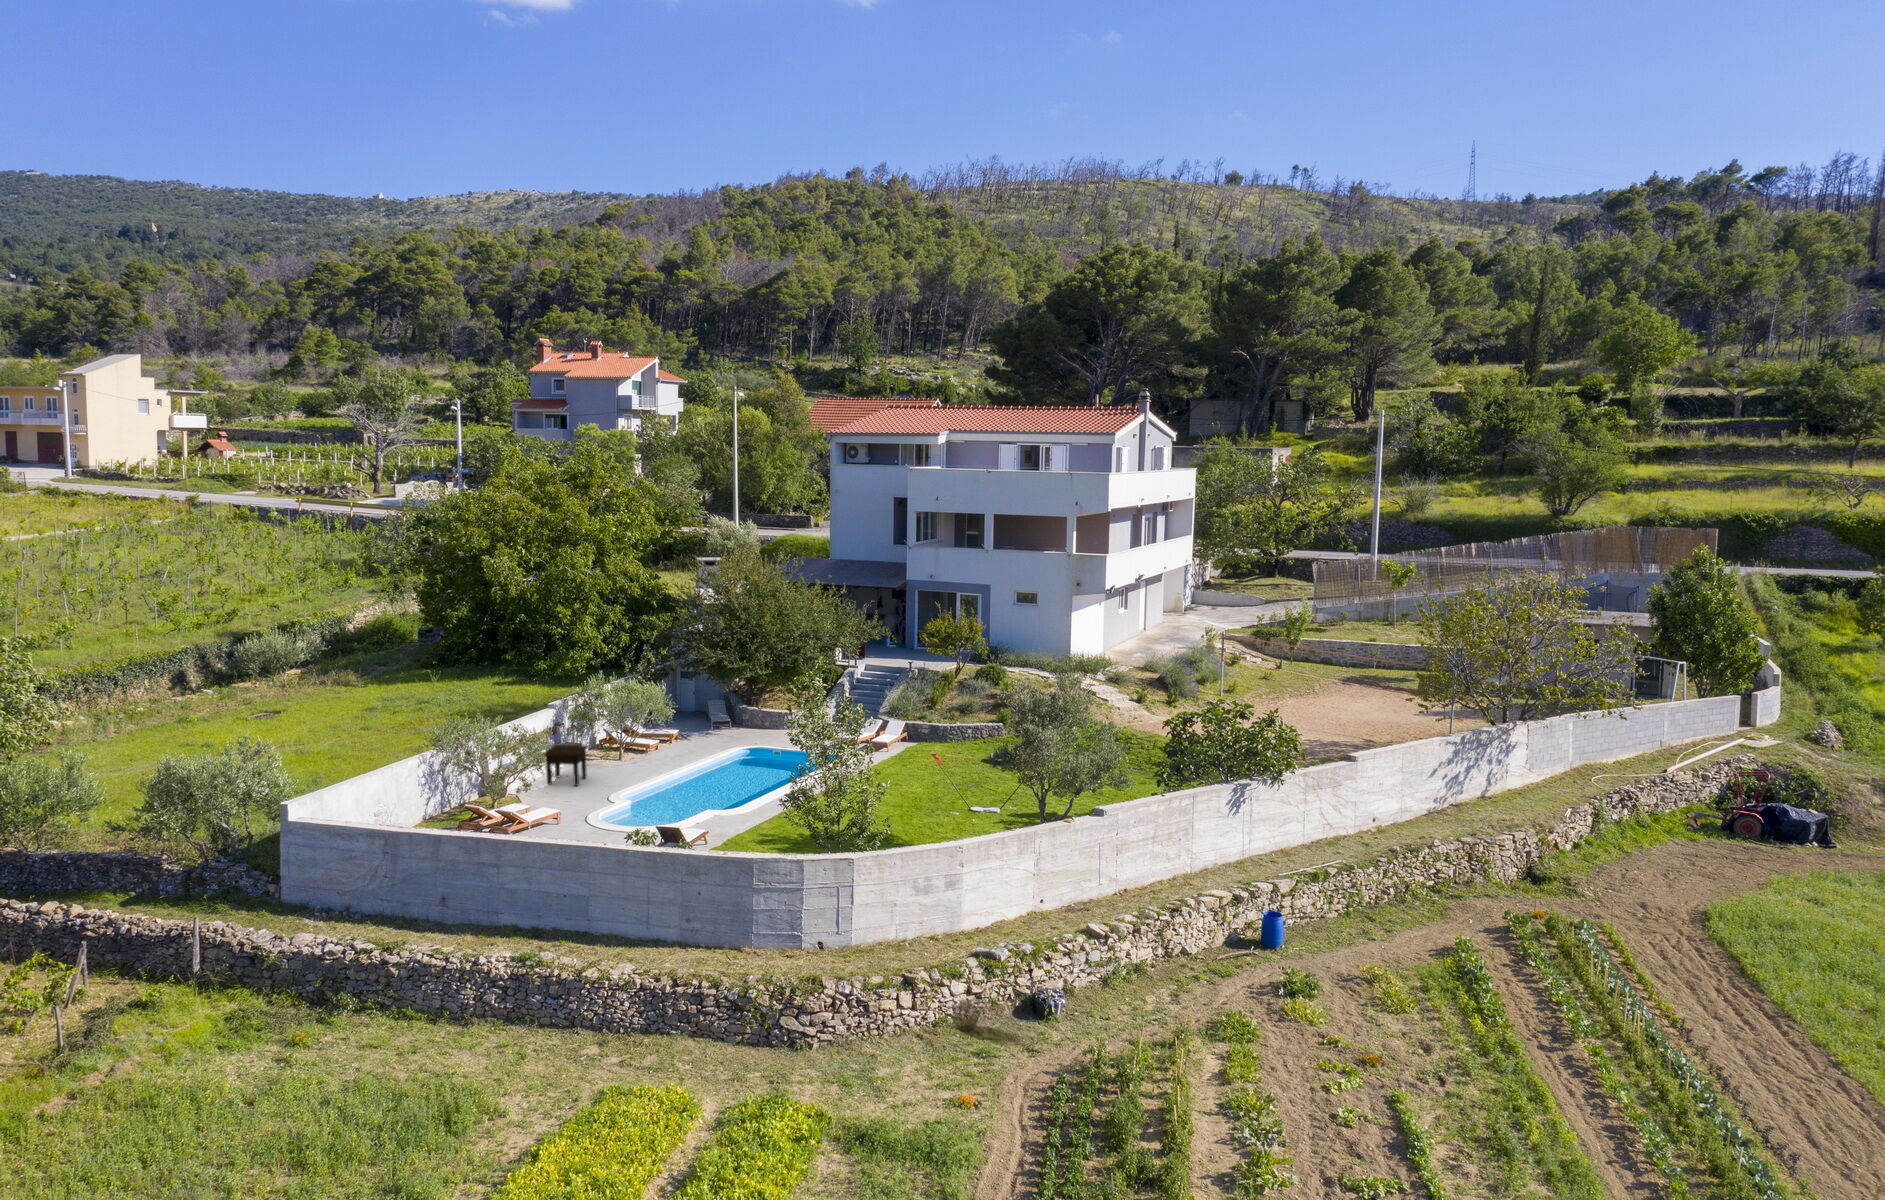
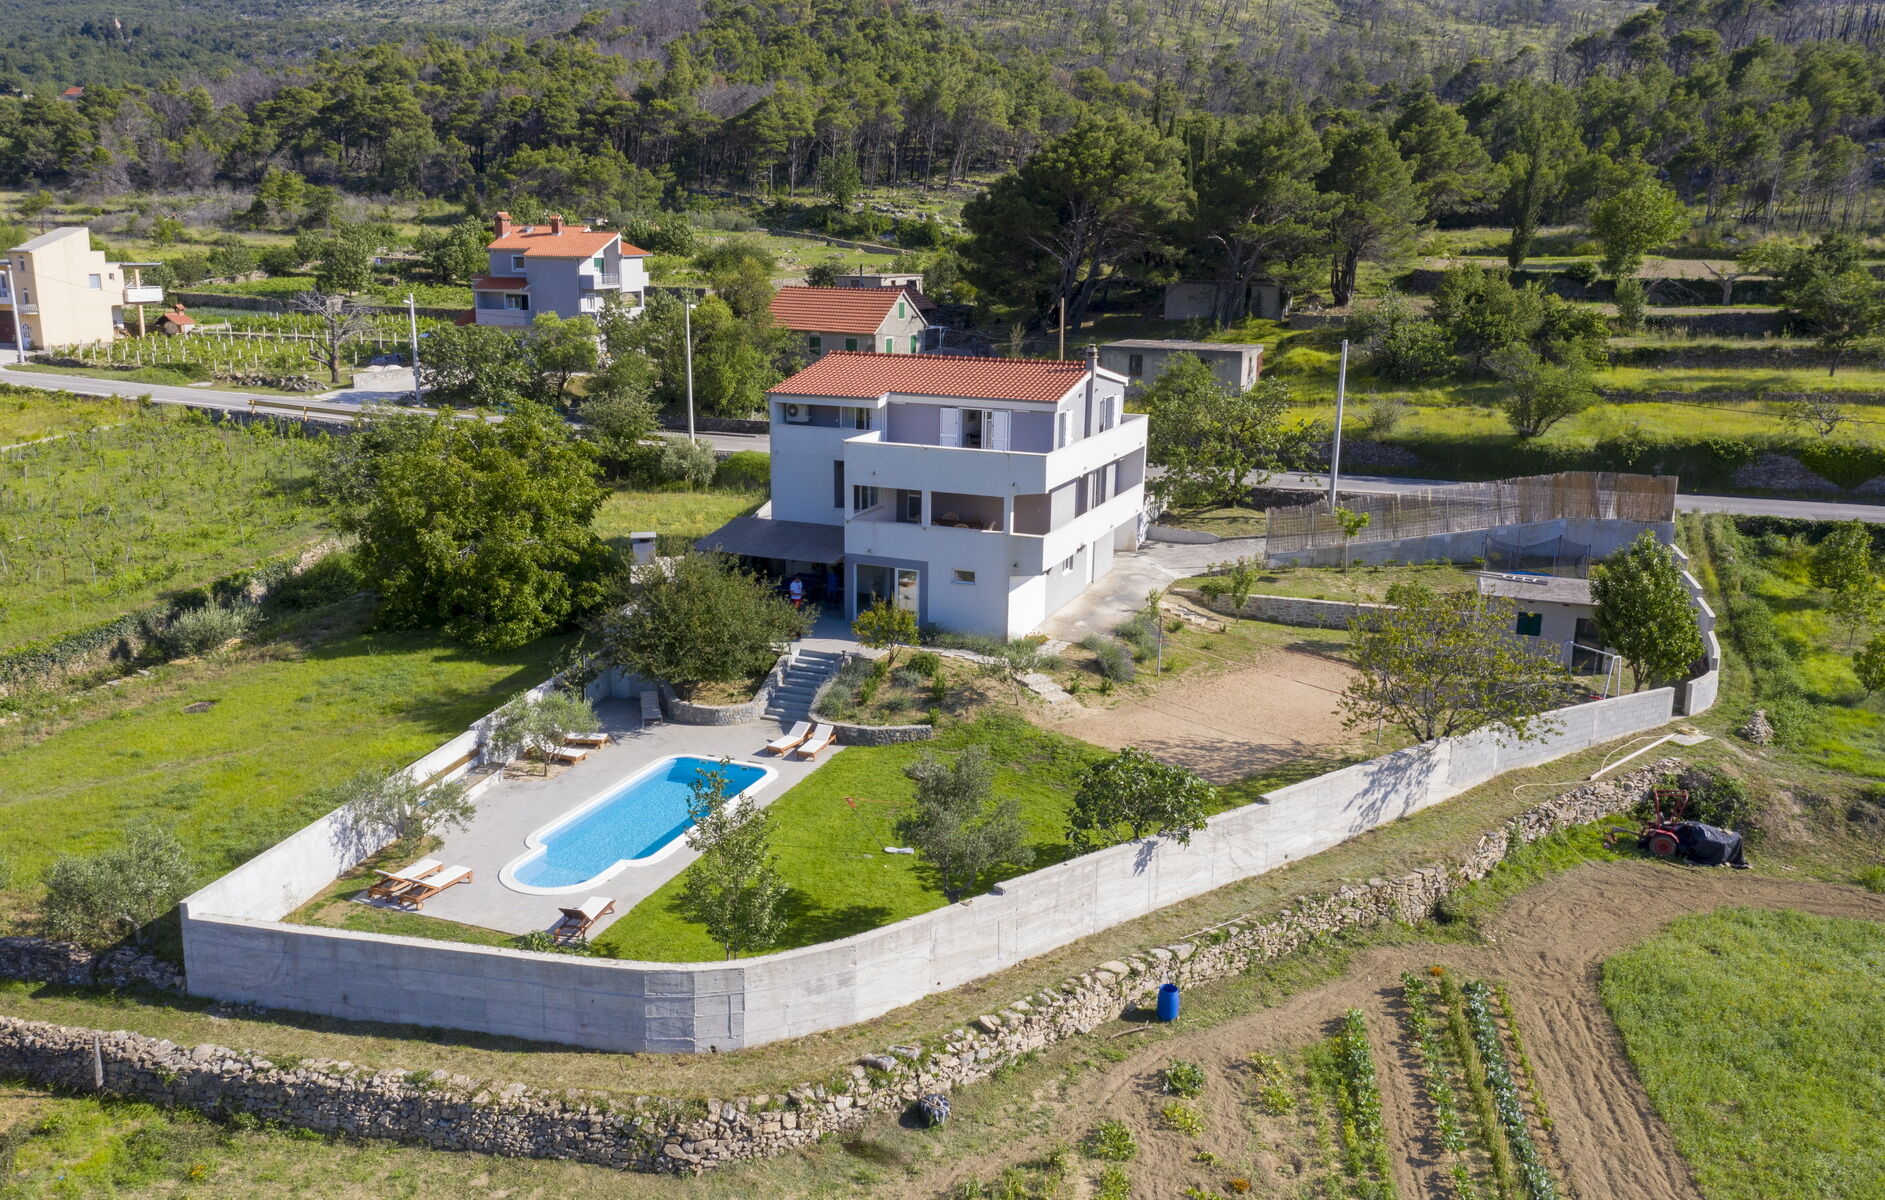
side table: present [544,745,588,786] -> none [465,781,512,824]

